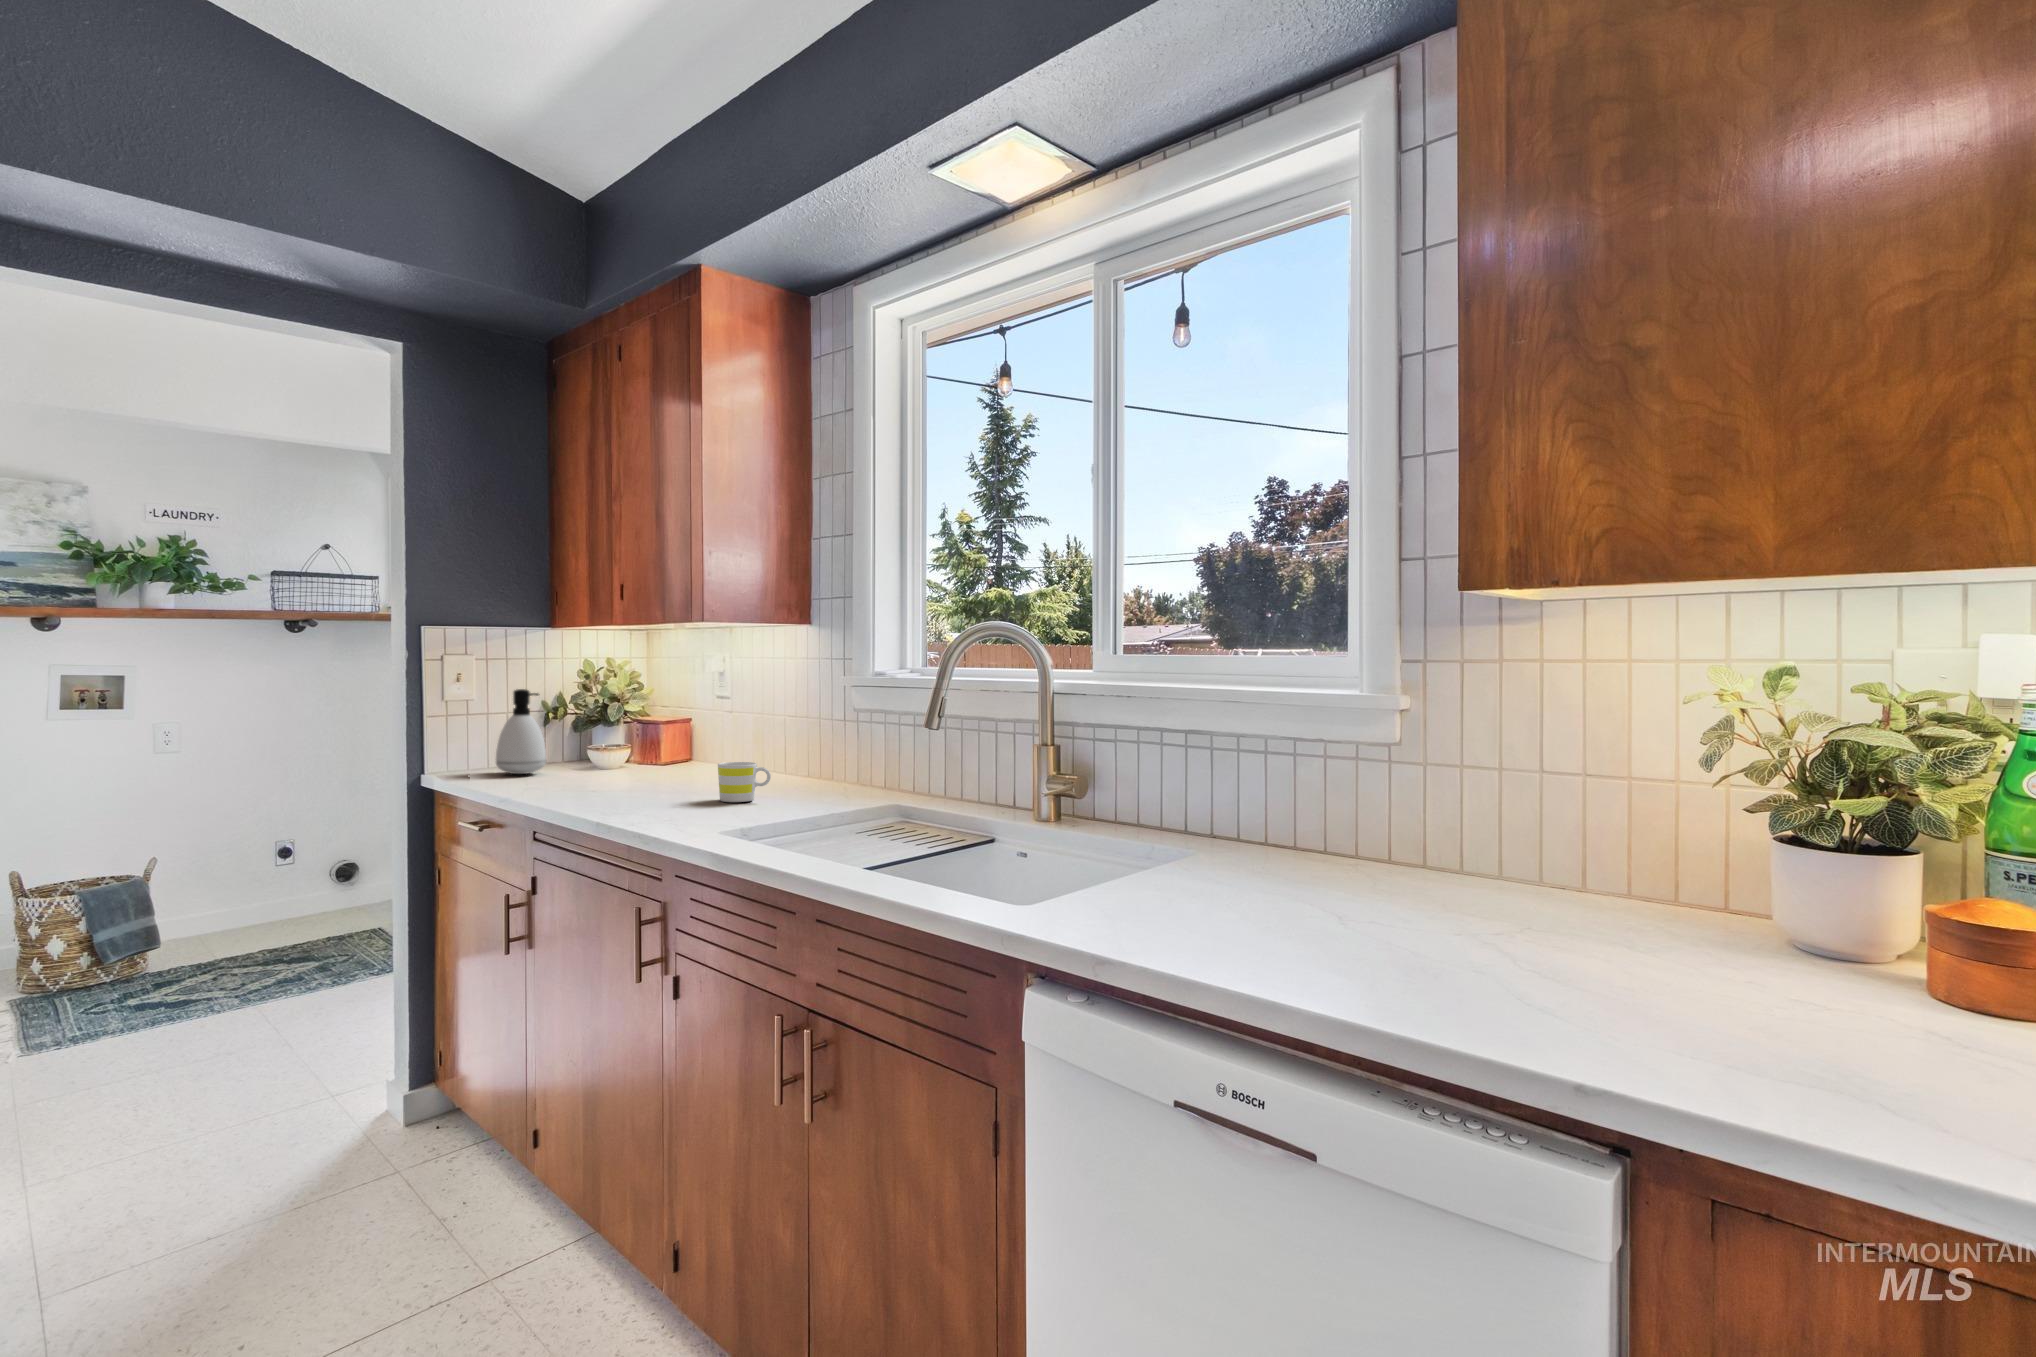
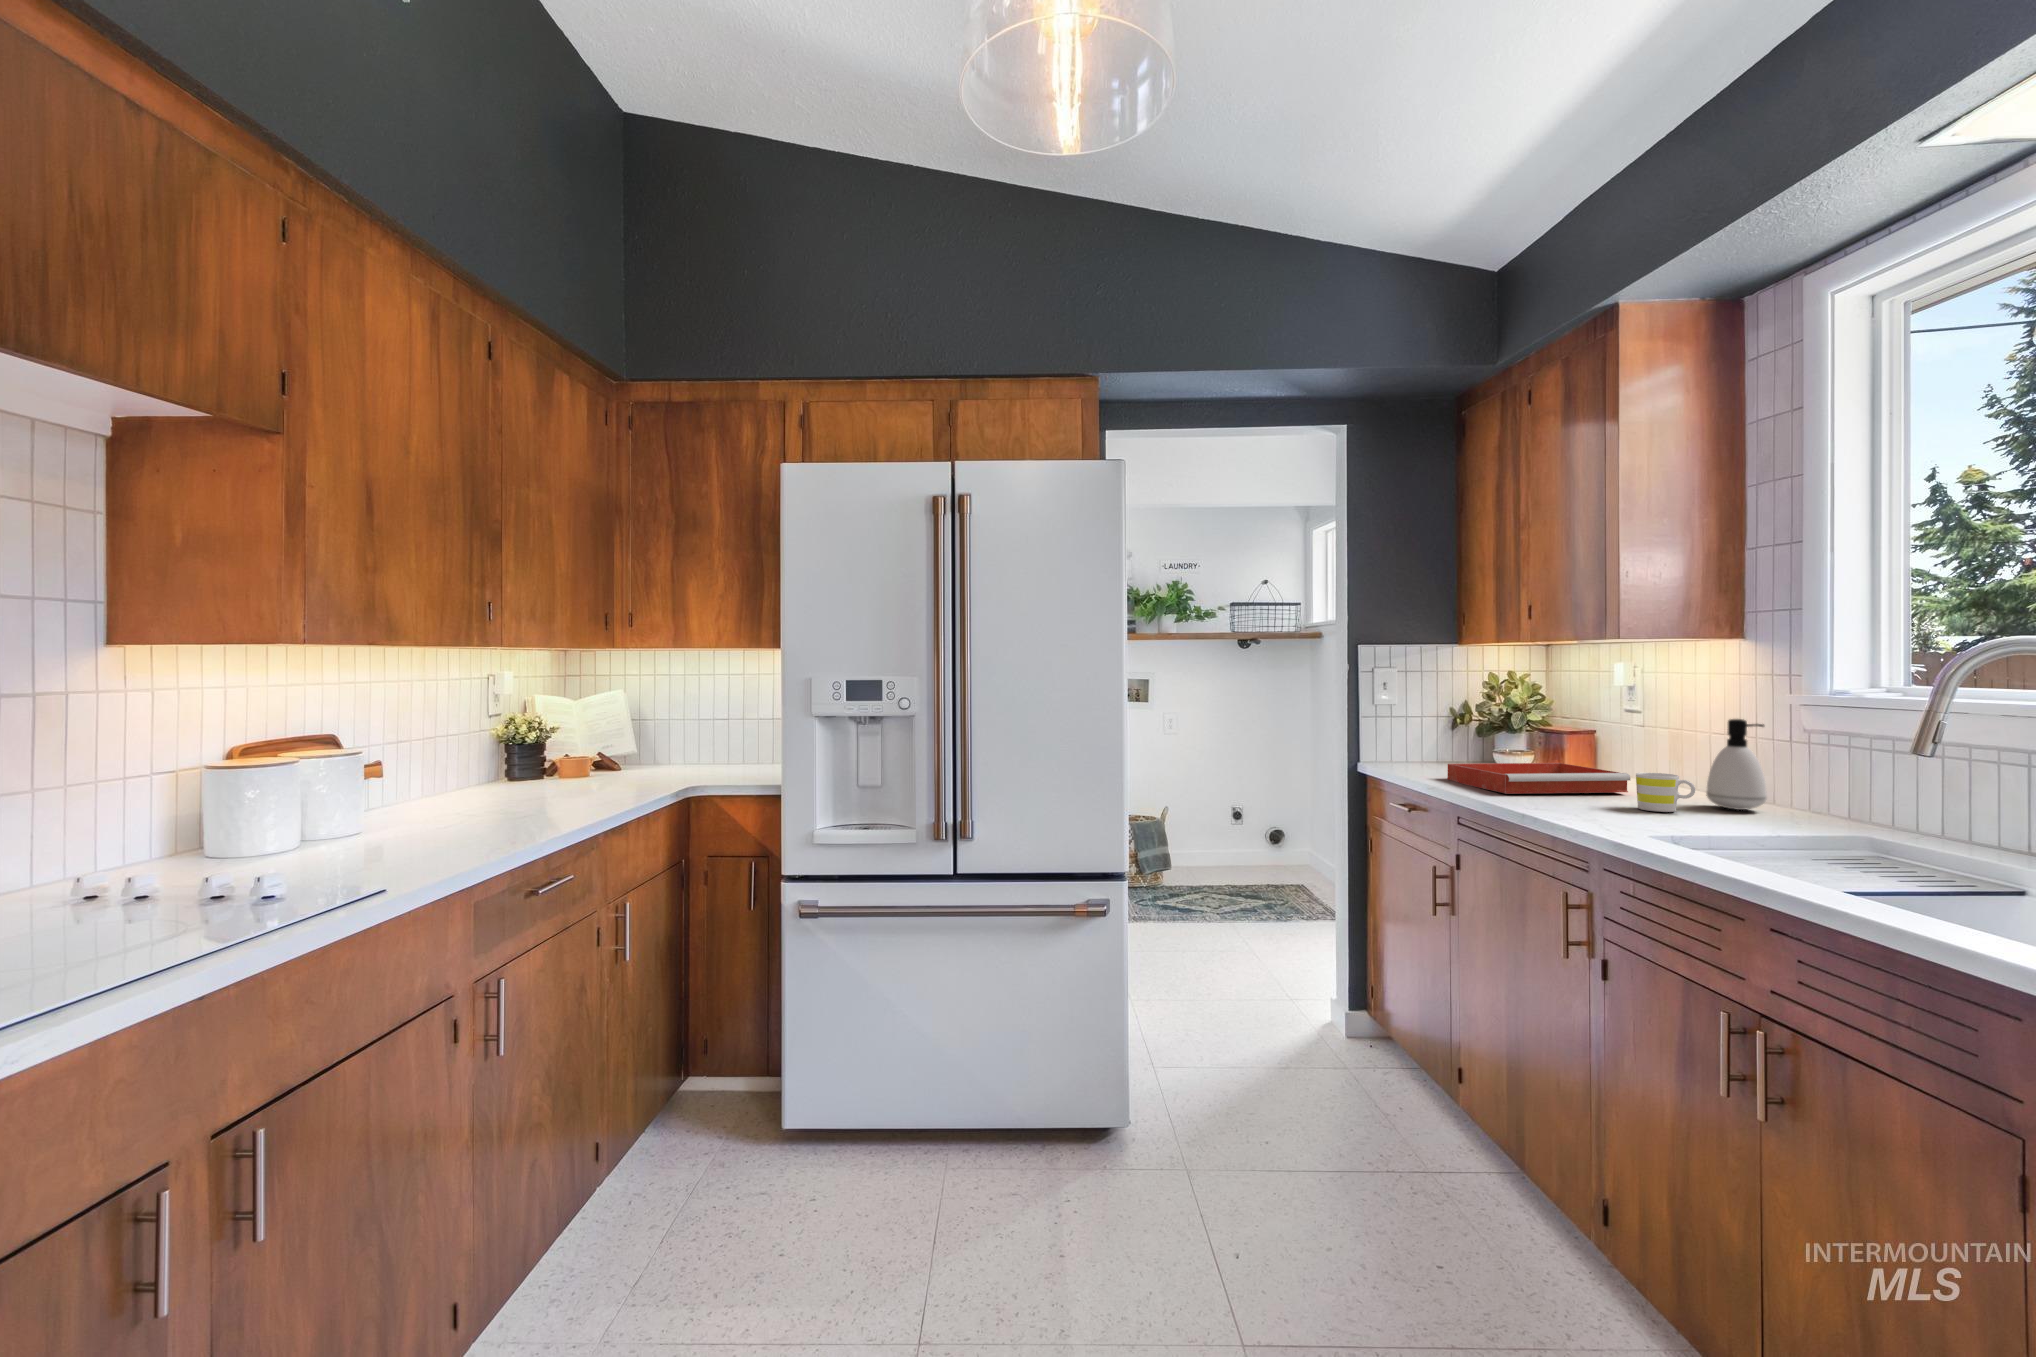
soap dispenser: present [496,689,546,774] -> present [1706,719,1767,810]
tray: none [524,758,717,797] -> present [1447,763,1630,794]

